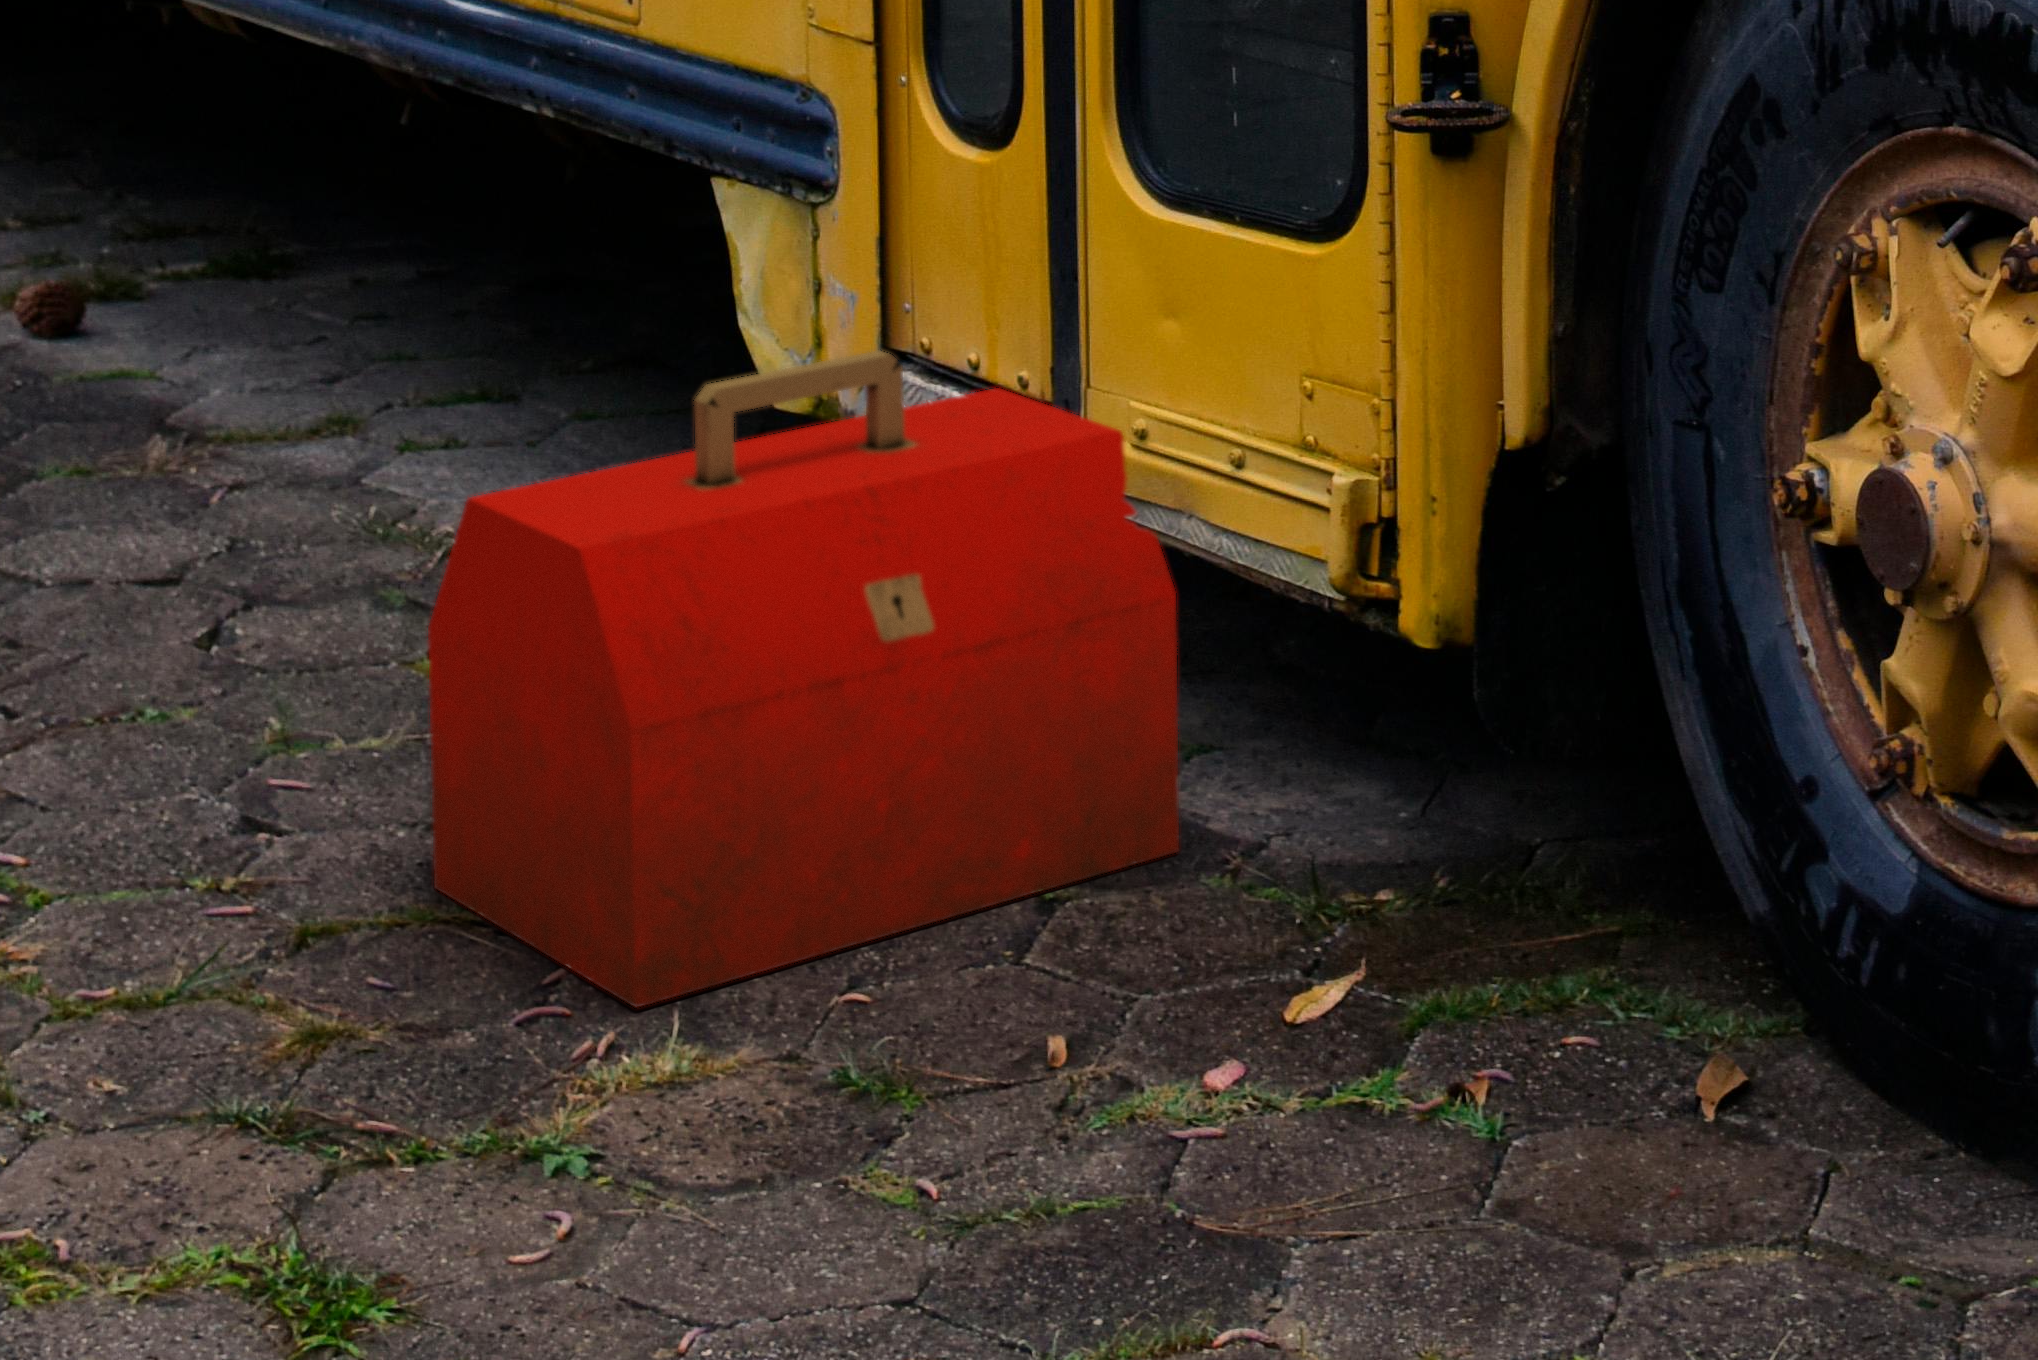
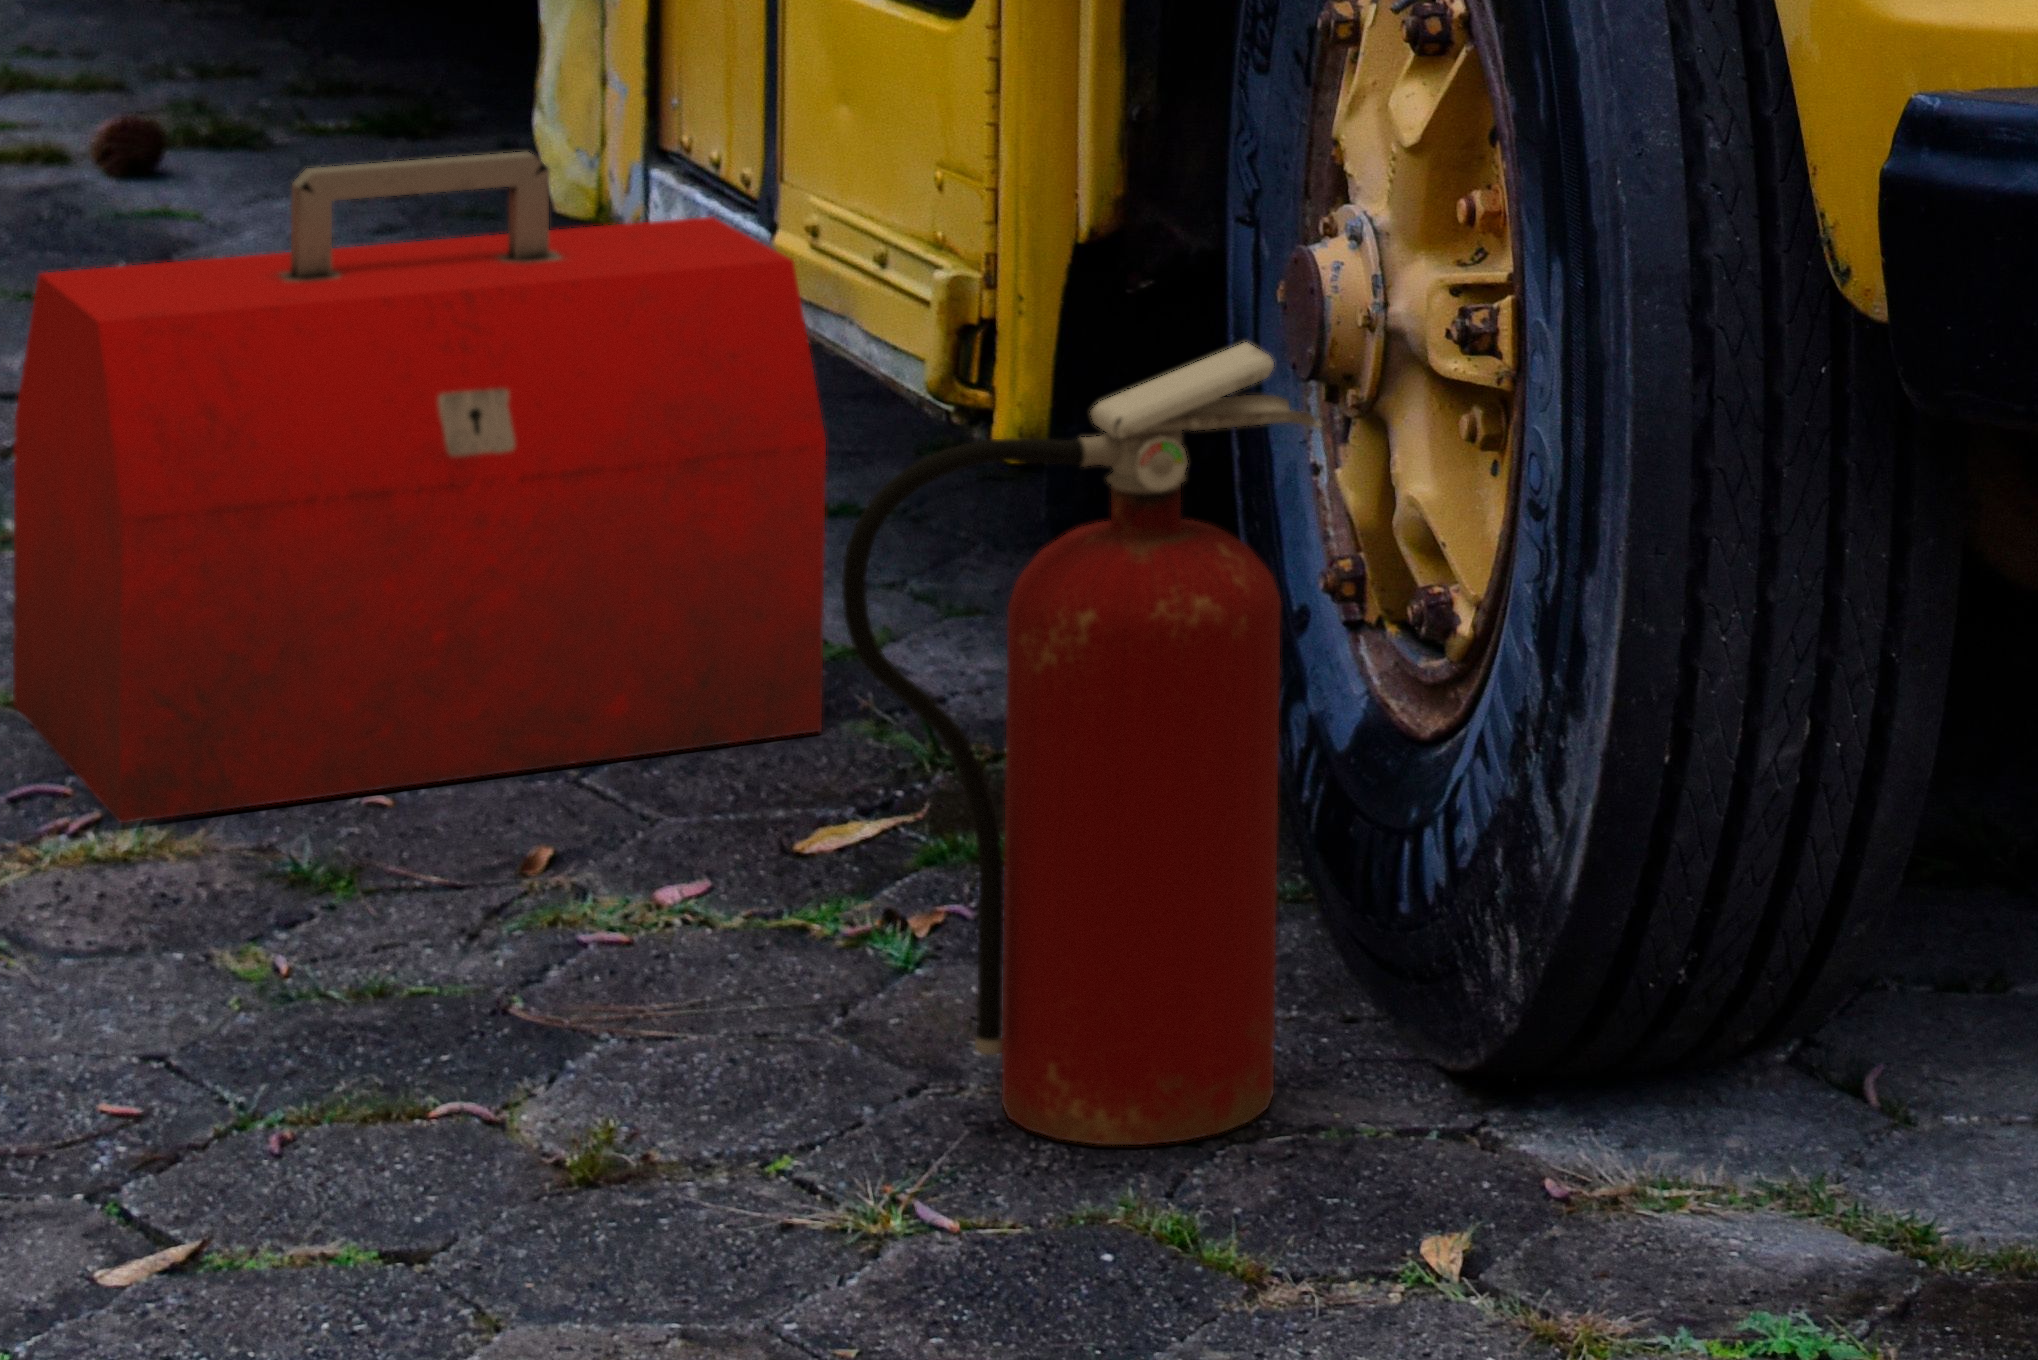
fire extinguisher: none [1544,530,1903,1272] -> present [842,343,1321,1145]

